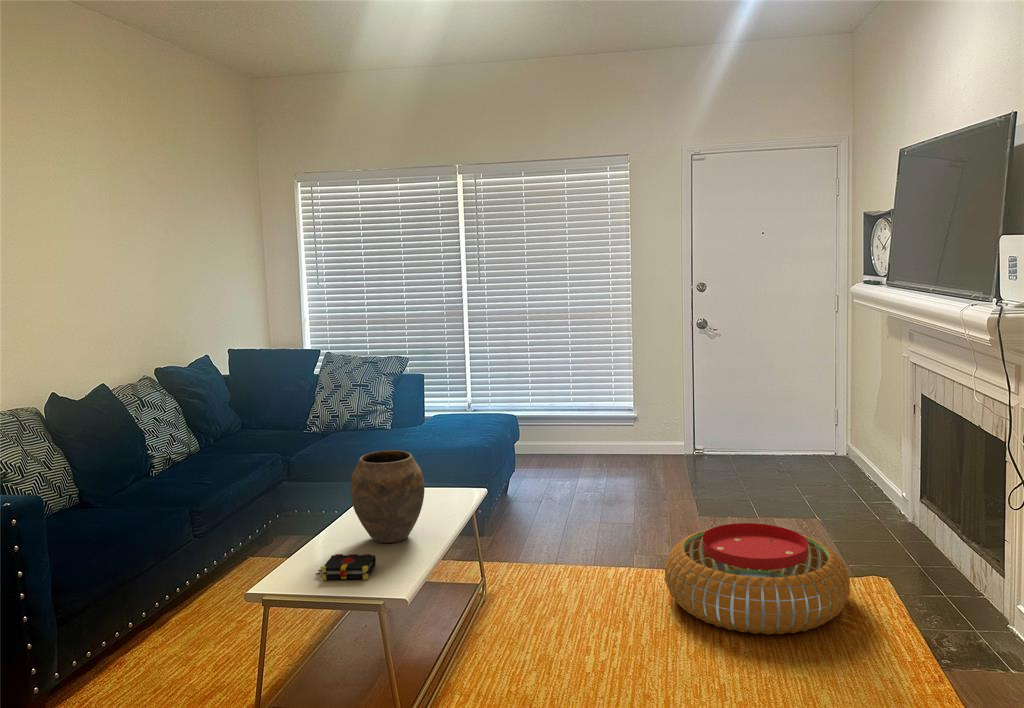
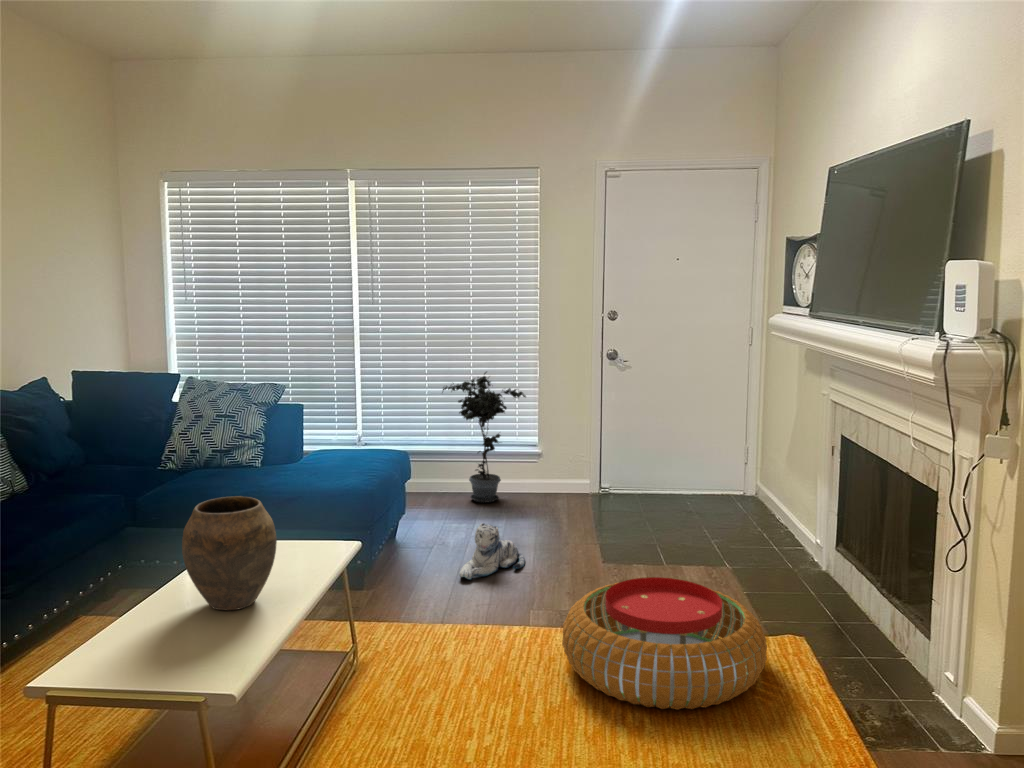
potted plant: none [546,343,625,464] -> present [443,372,526,503]
plush toy: none [569,479,628,530] -> present [460,523,525,579]
book: present [316,554,376,580] -> none [124,629,206,664]

